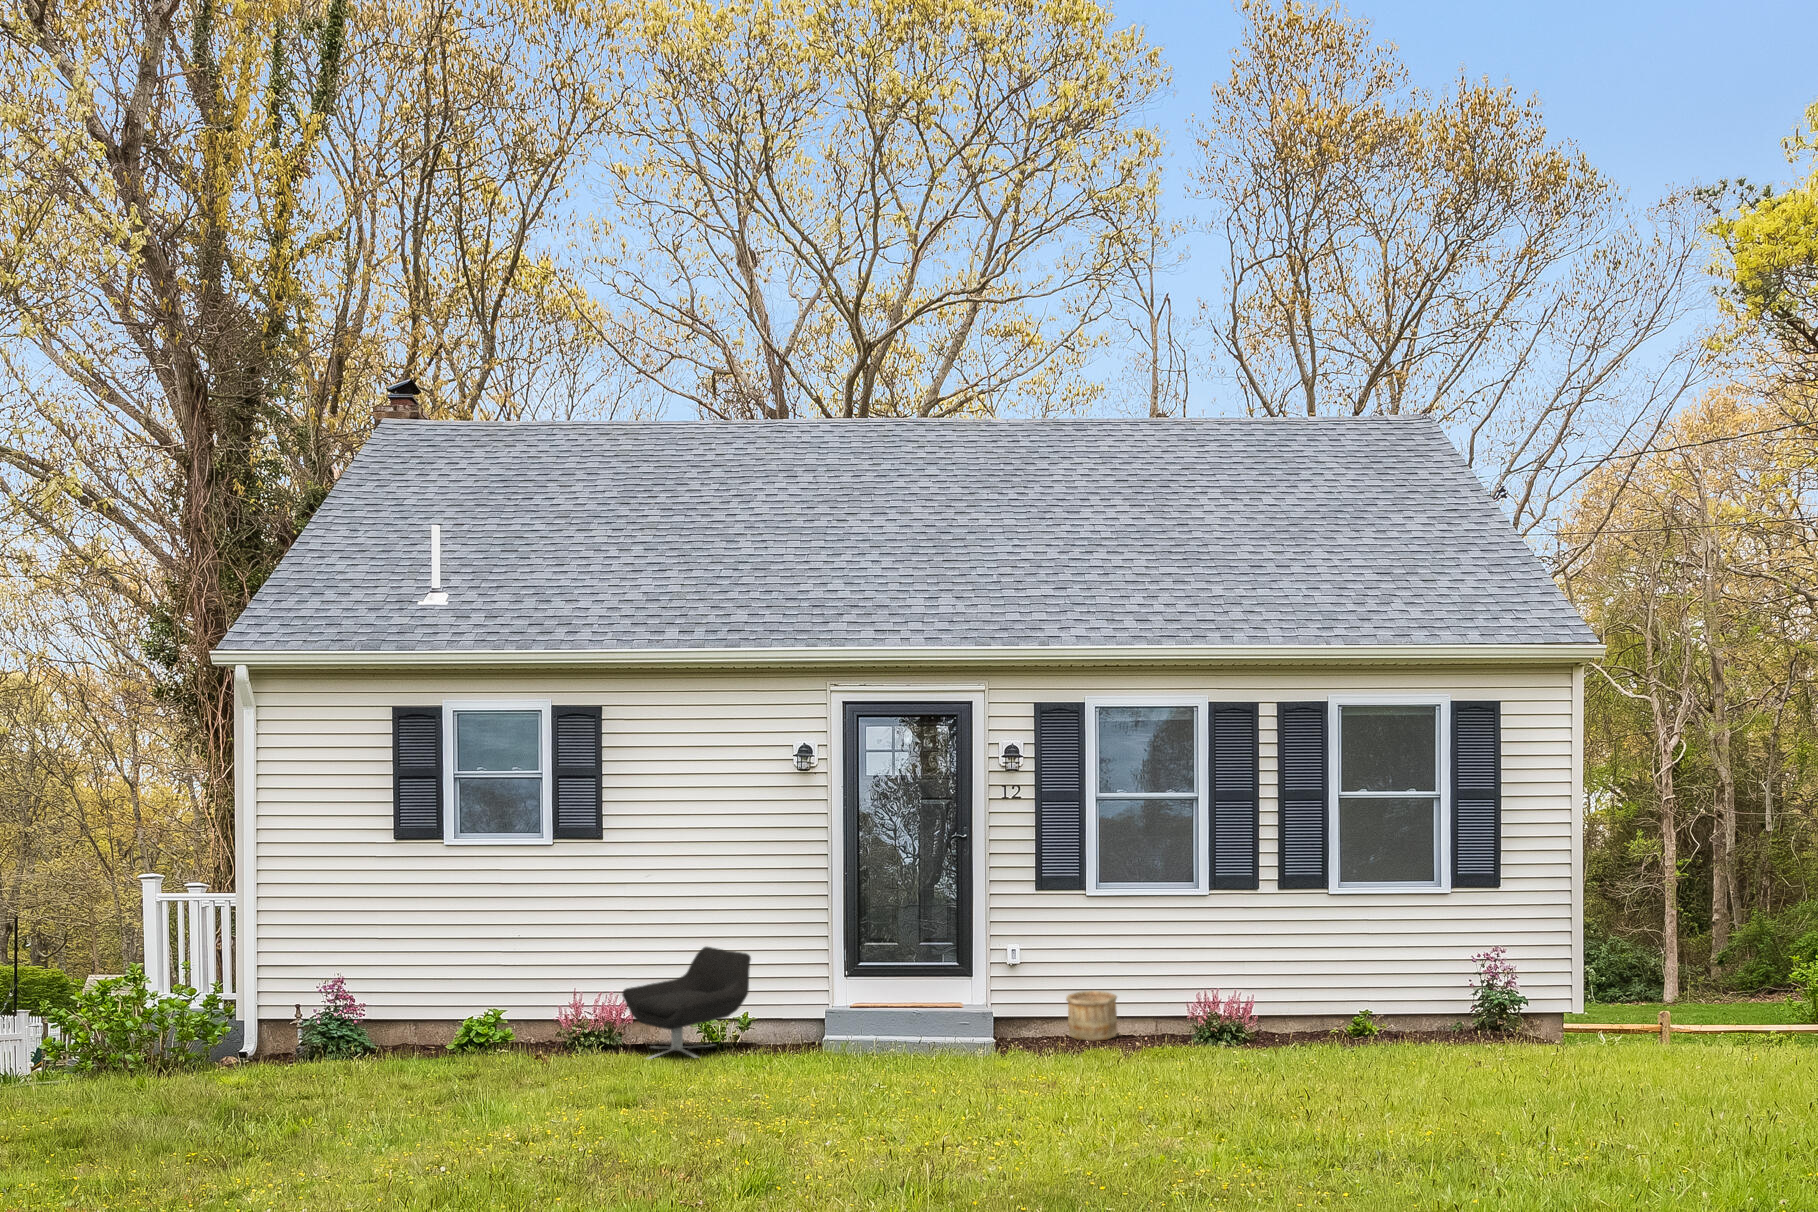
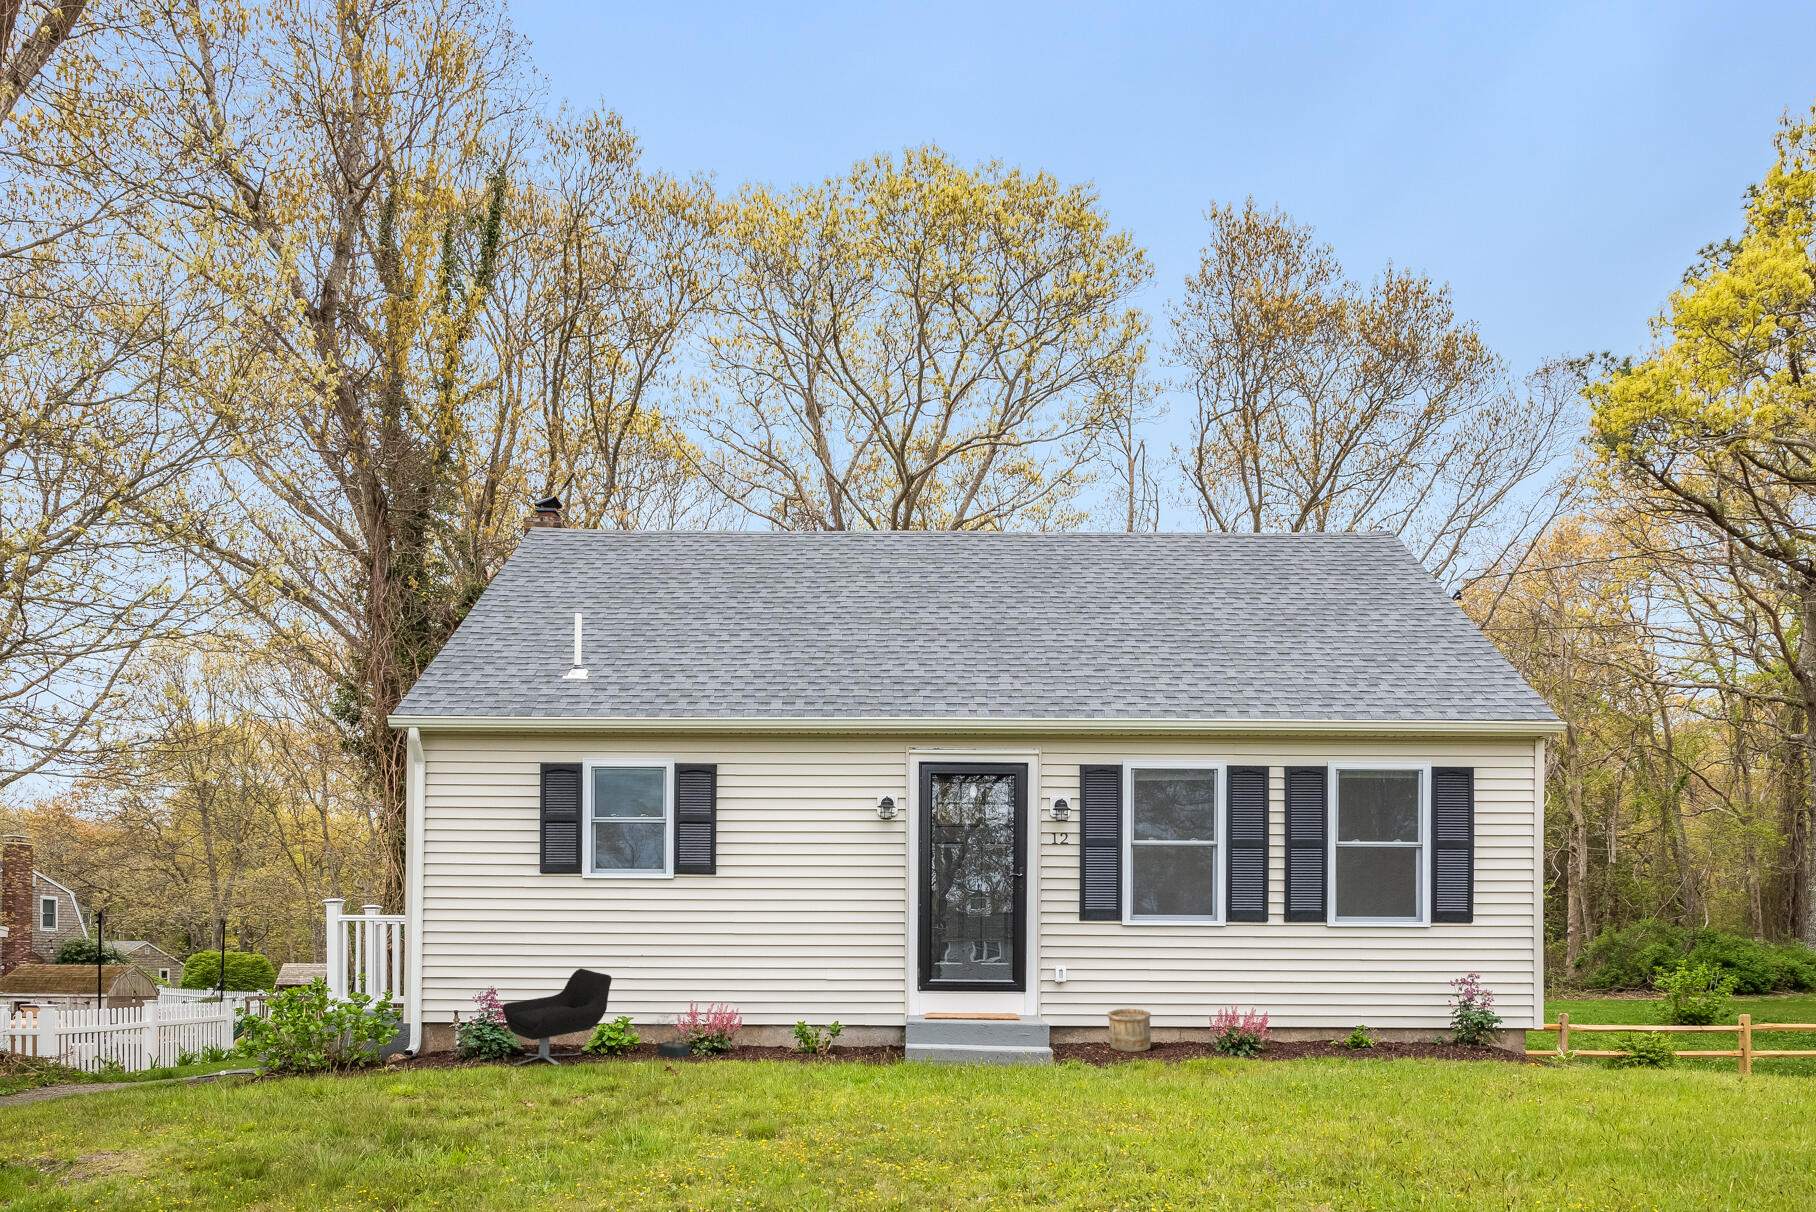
lounge chair: present [622,947,751,1059] -> present [502,969,612,1065]
decorative plant: none [526,1003,579,1054] -> present [654,1016,694,1058]

